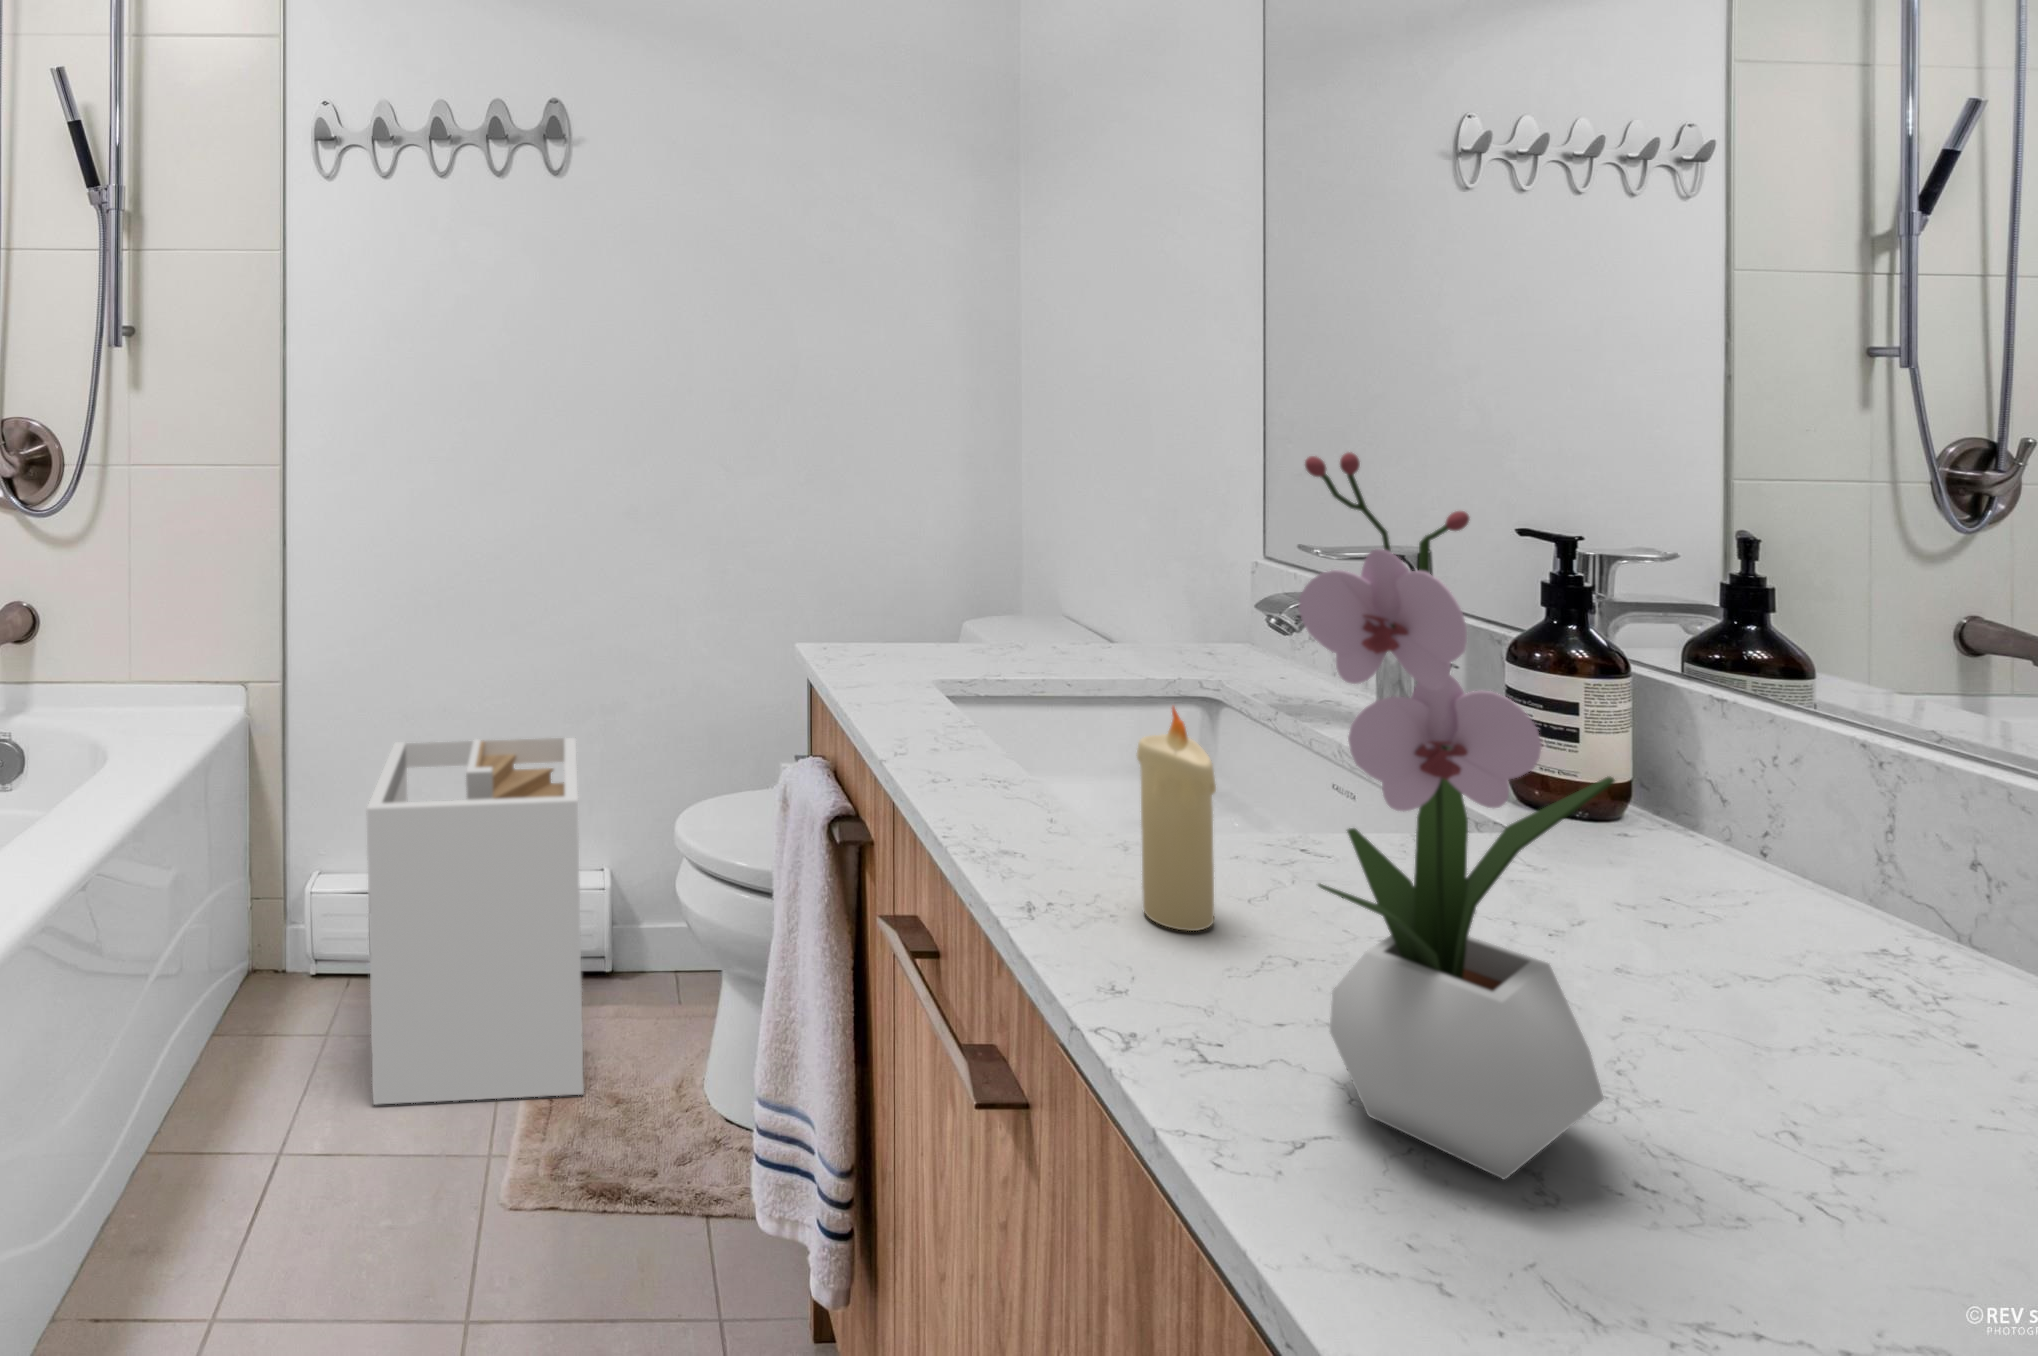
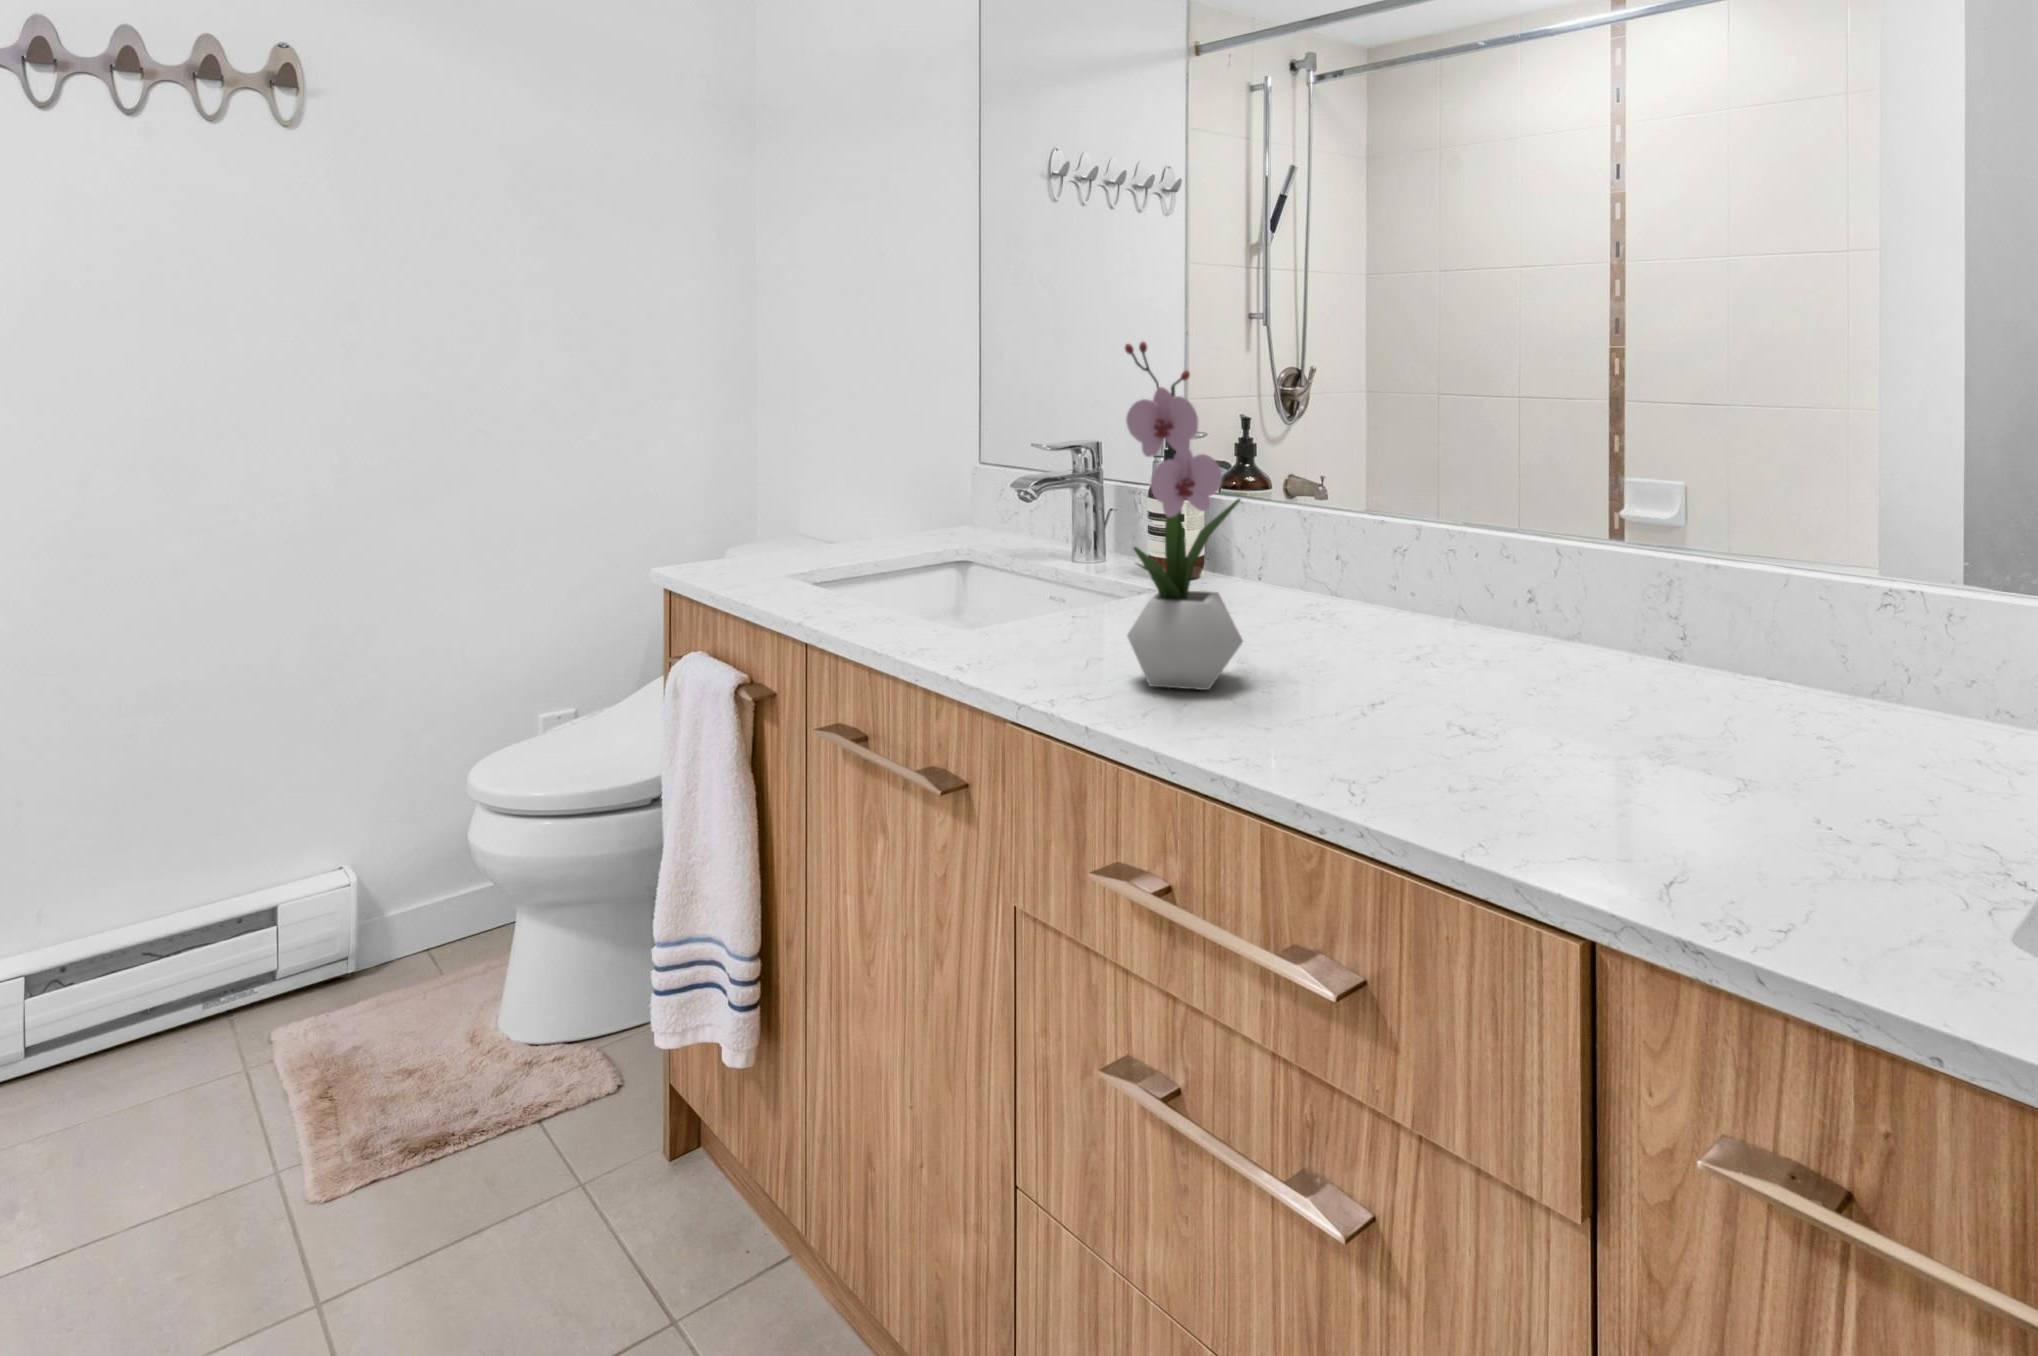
candle: present [1136,707,1216,931] -> none [999,516,1043,651]
laundry hamper: present [367,738,584,1104] -> none [71,734,370,1180]

